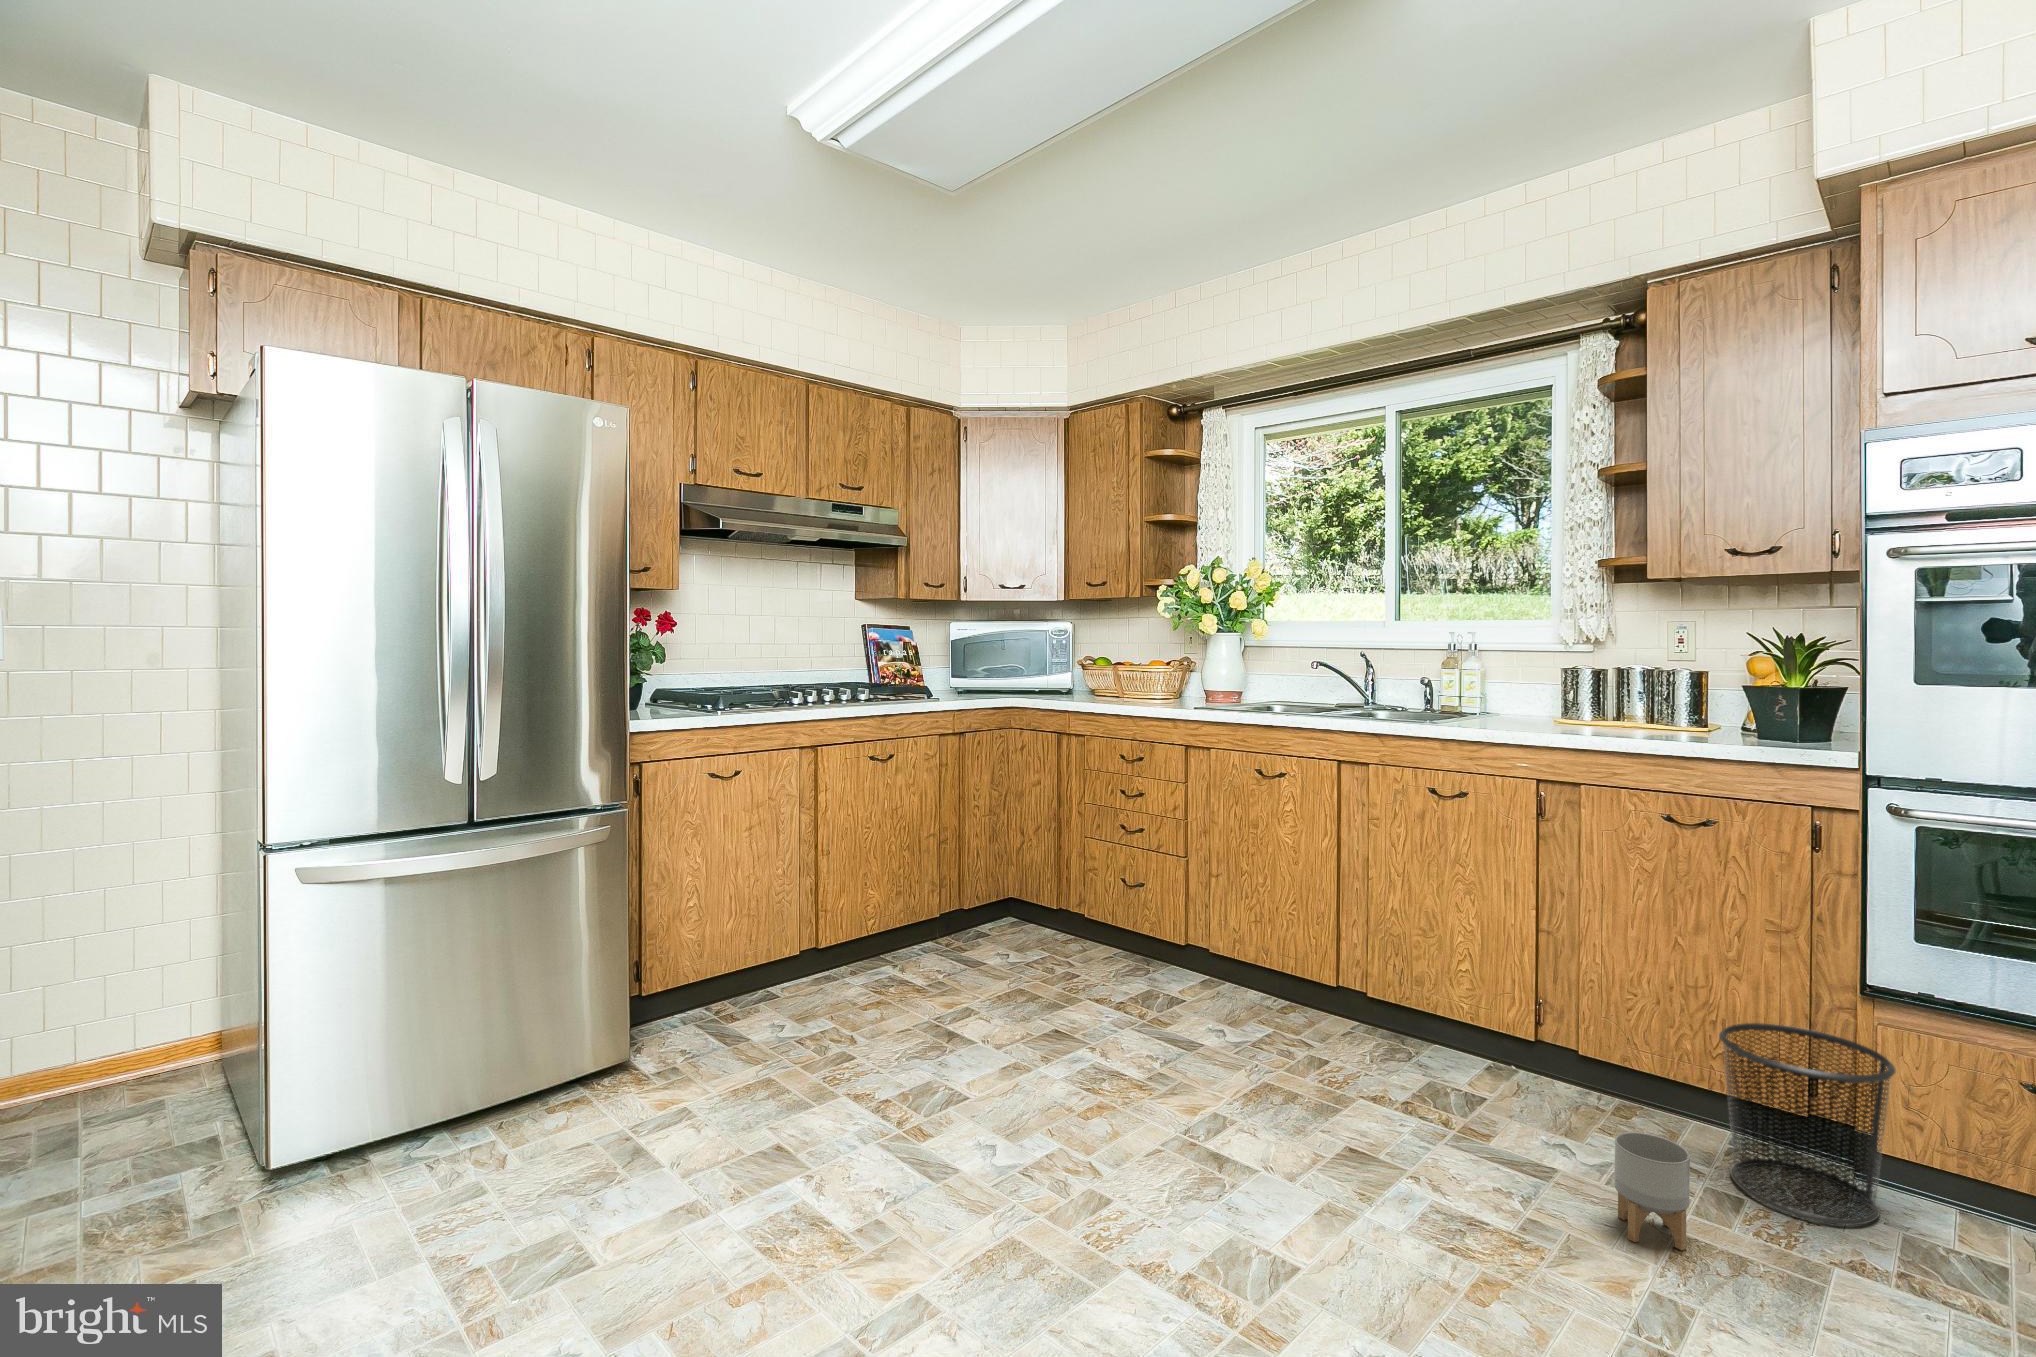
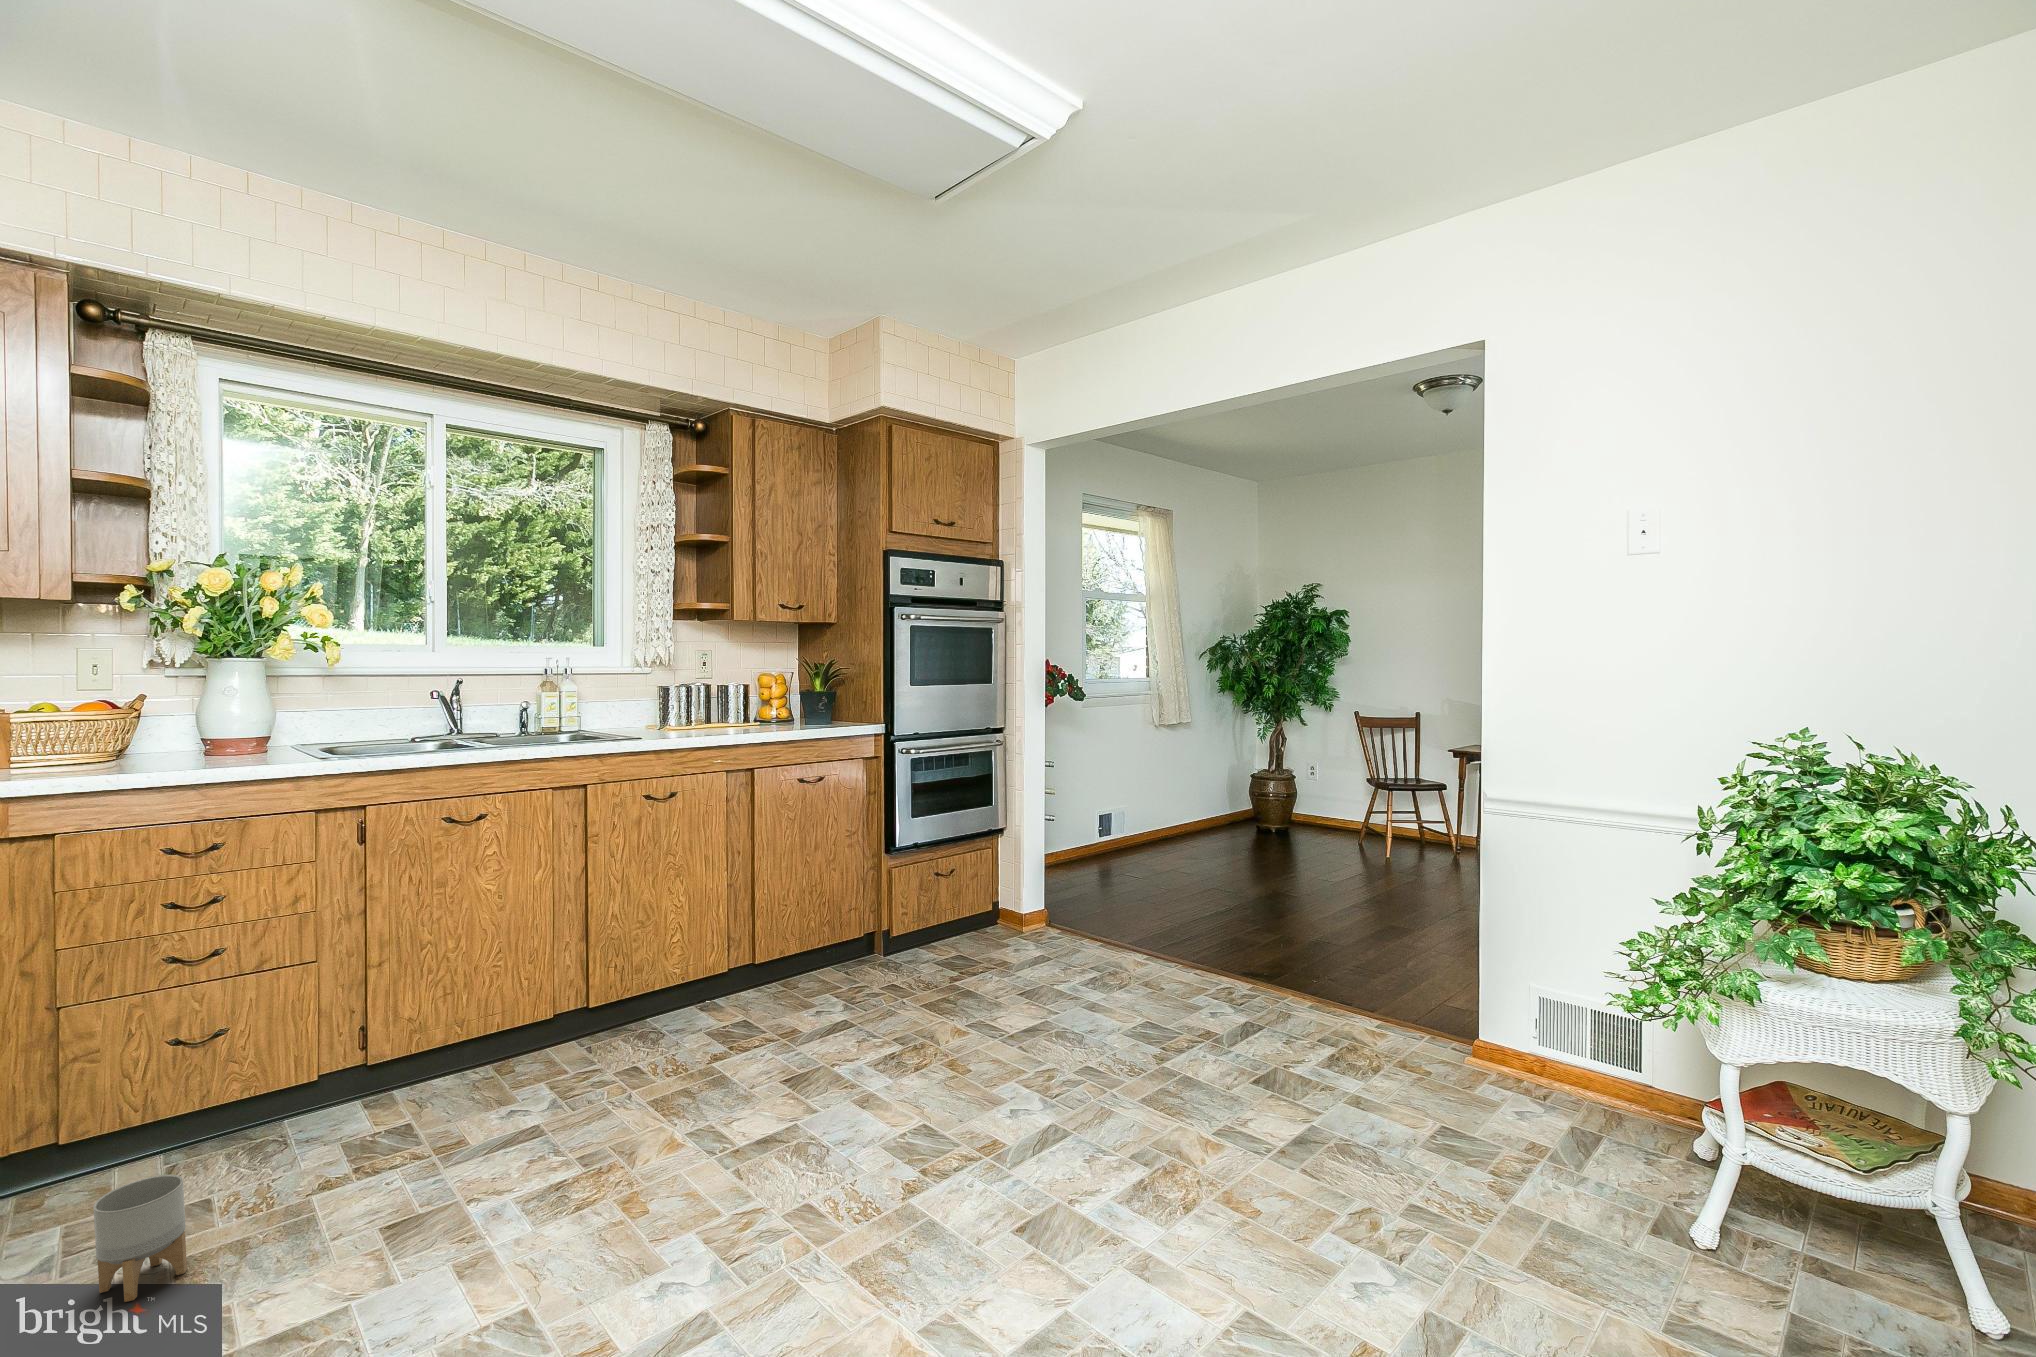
waste bin: present [1719,1023,1896,1225] -> none [162,1009,323,1192]

